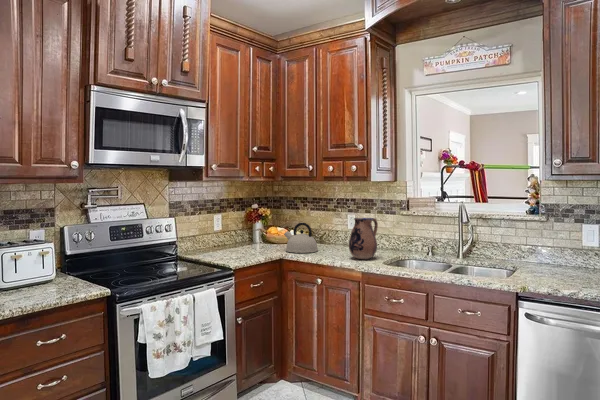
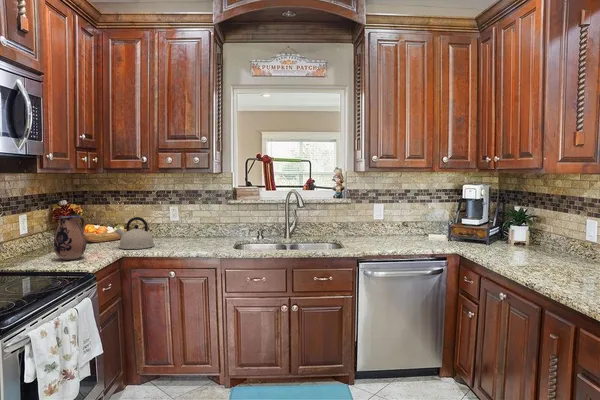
ceramic pitcher: present [349,218,378,259] -> present [54,215,86,260]

